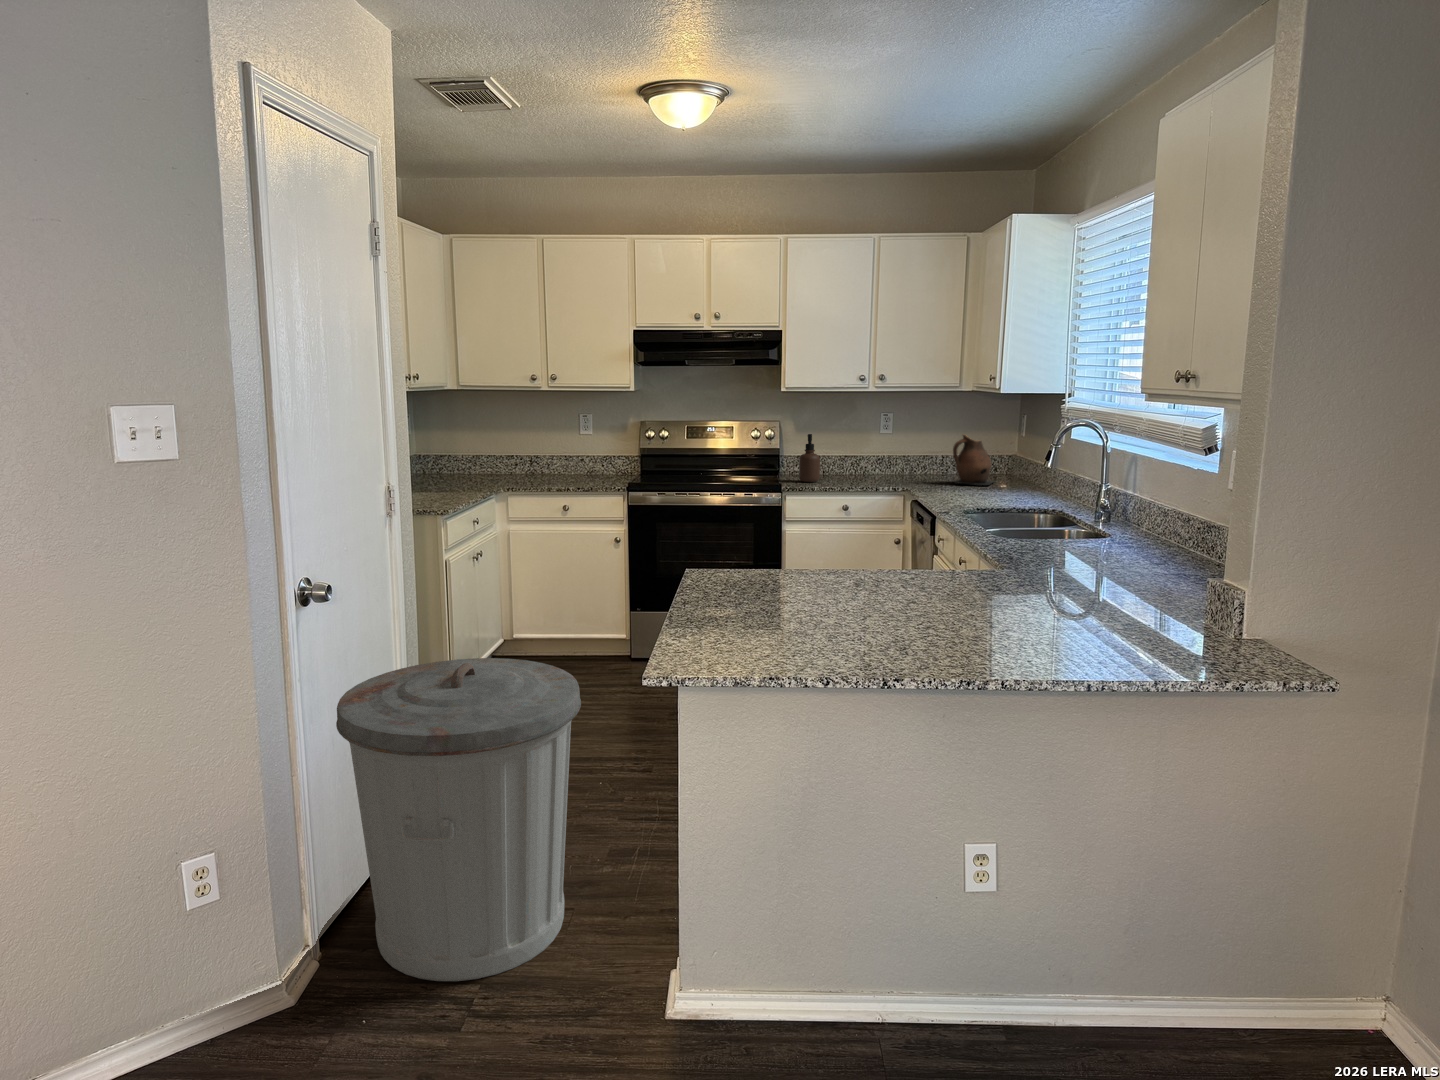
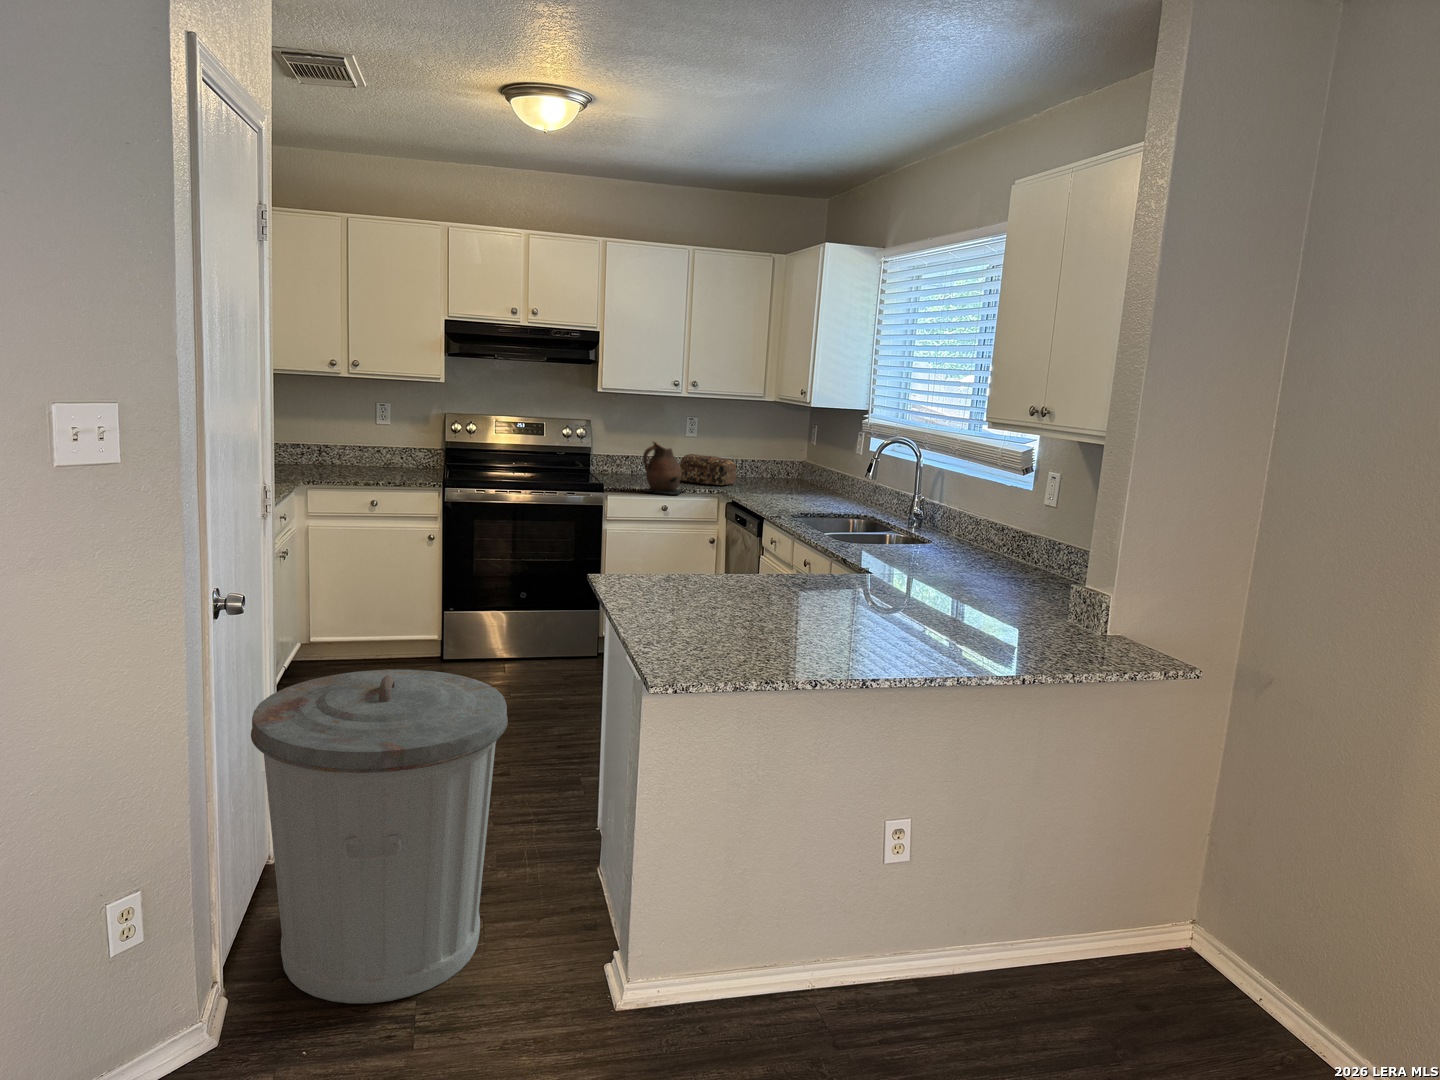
soap dispenser: present [799,434,820,482] -> none [611,434,632,482]
ceramic pitcher: present [953,435,993,485] -> present [643,442,684,494]
bread loaf: none [870,452,930,482] -> present [680,454,737,485]

